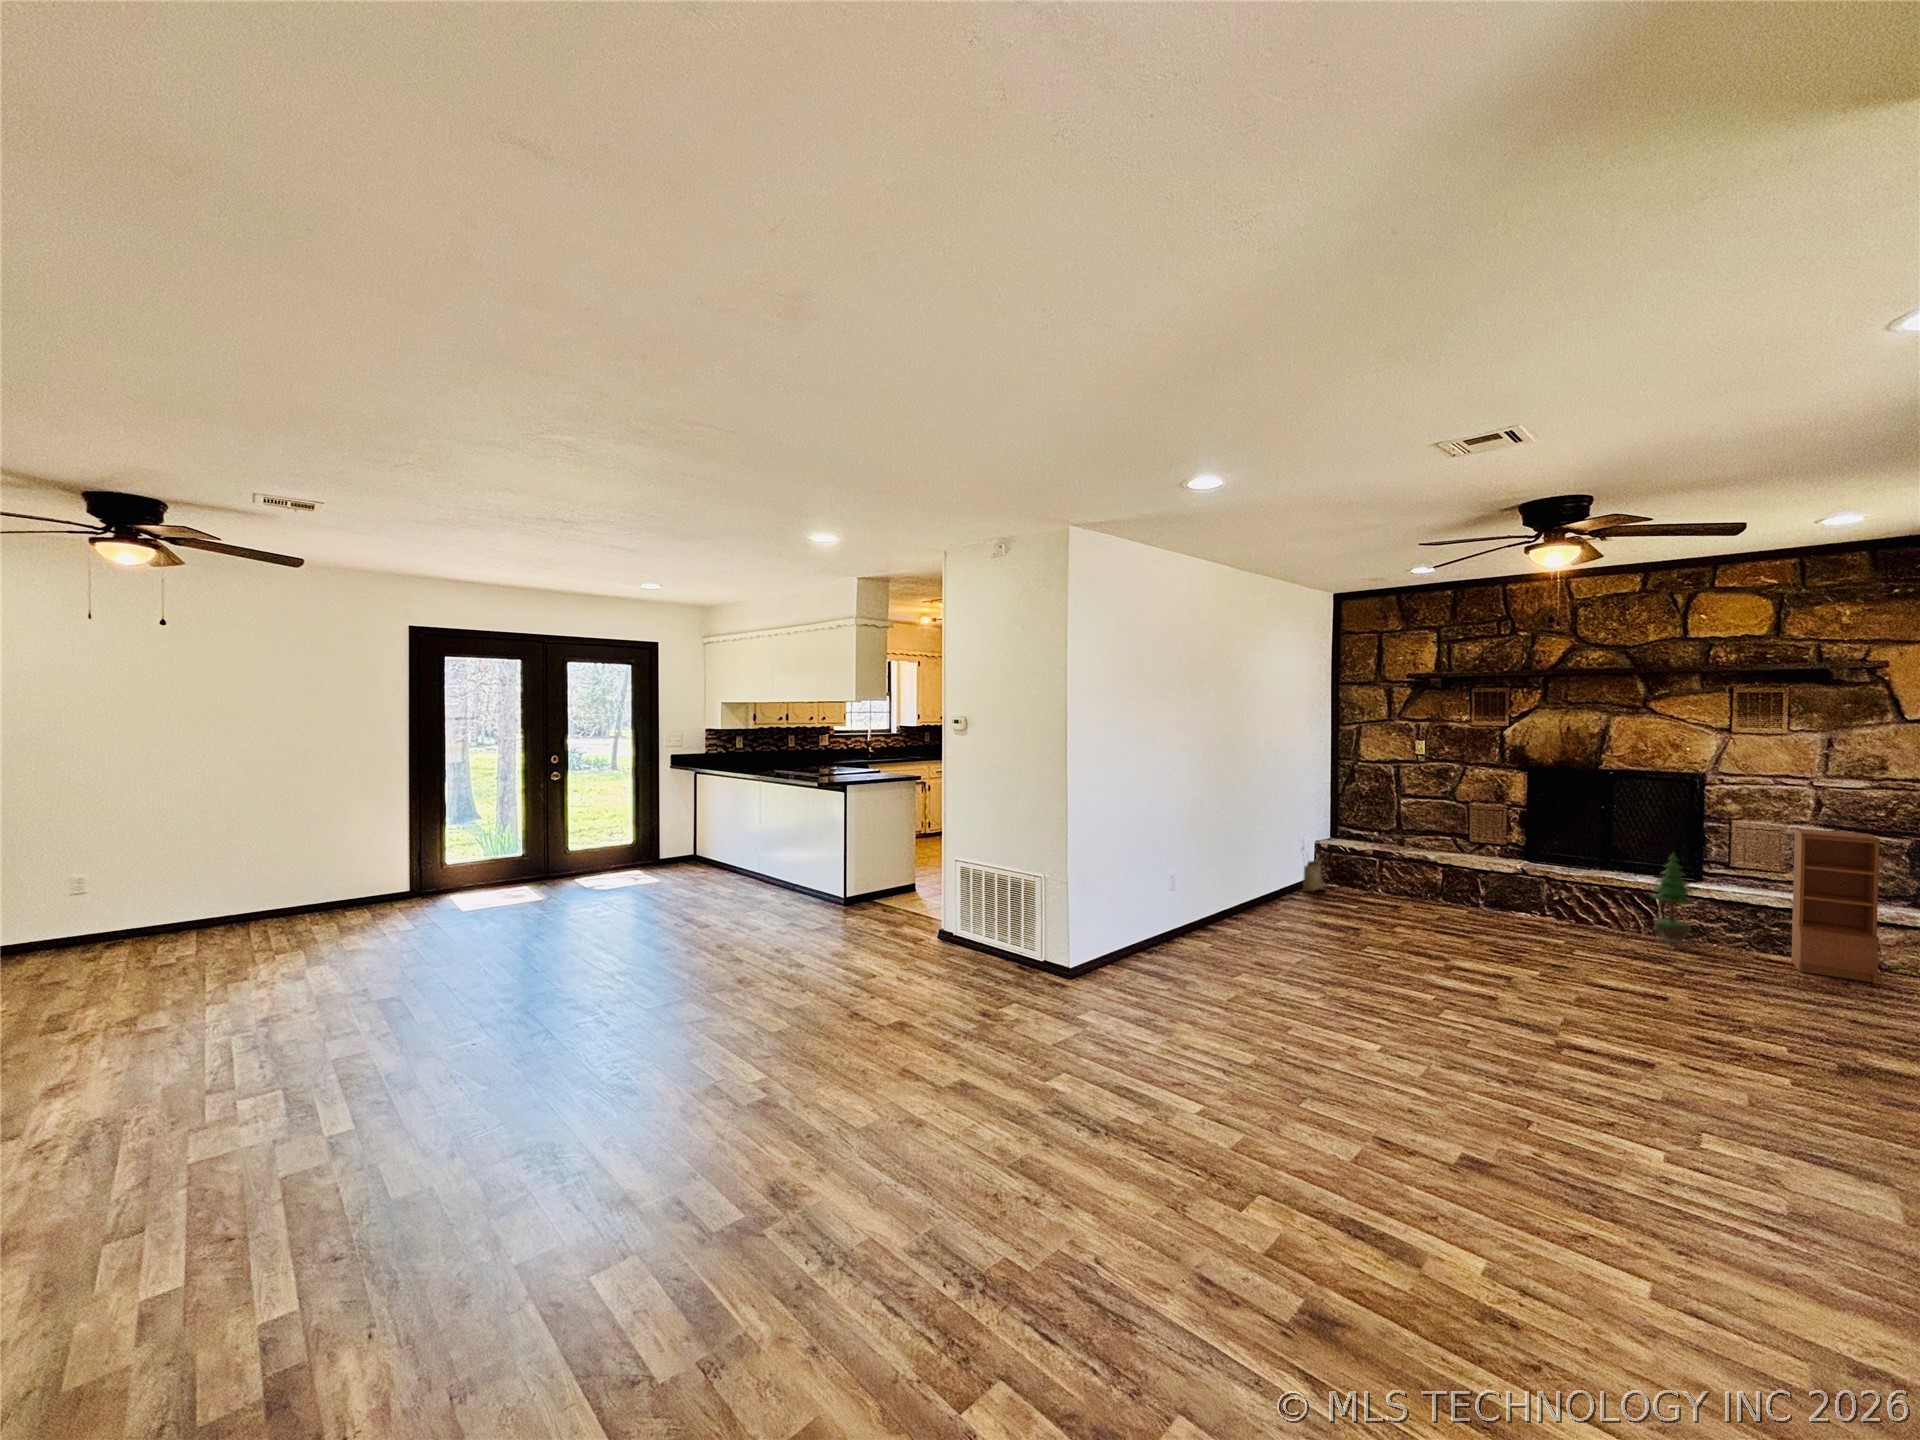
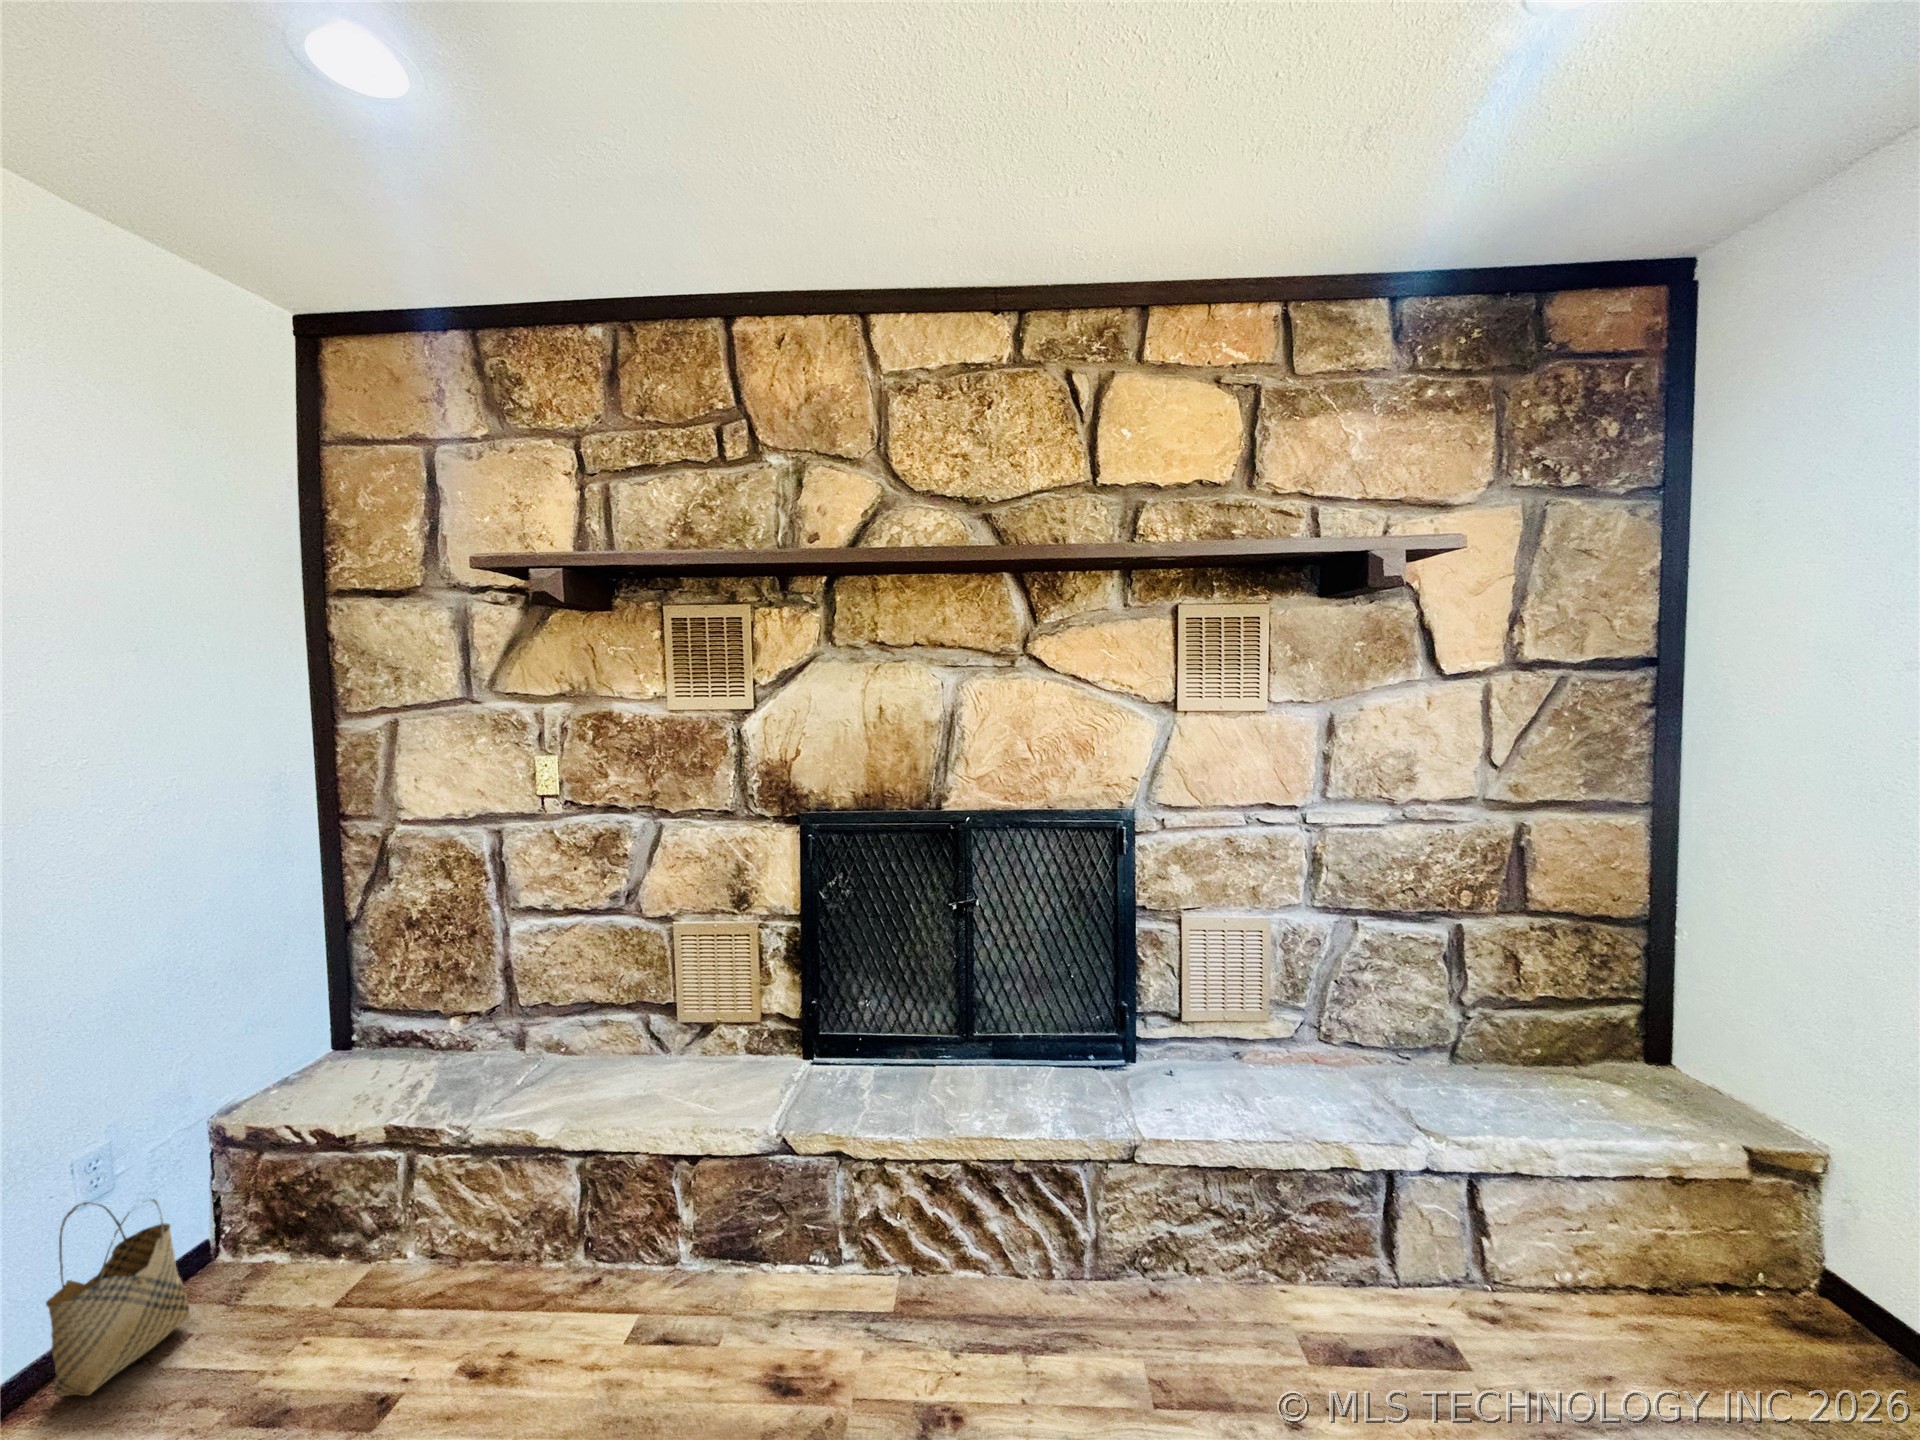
bookcase: present [1792,828,1880,984] -> none [1339,960,1544,1381]
potted tree: present [1650,853,1693,944] -> none [1073,1064,1170,1325]

